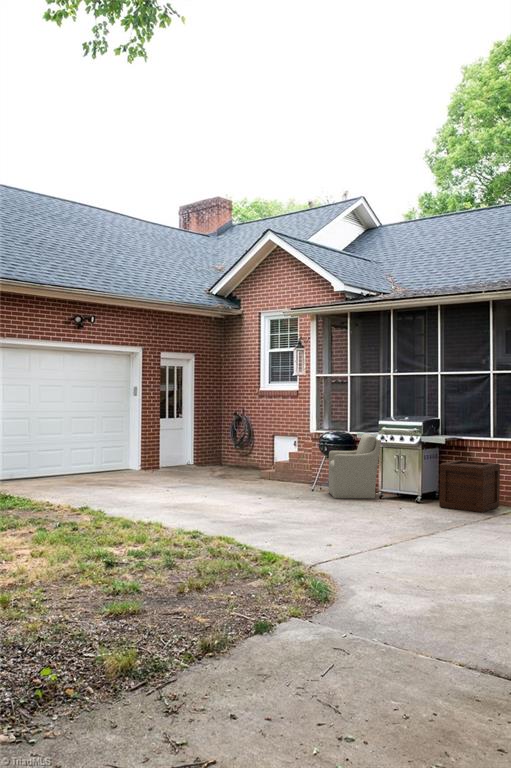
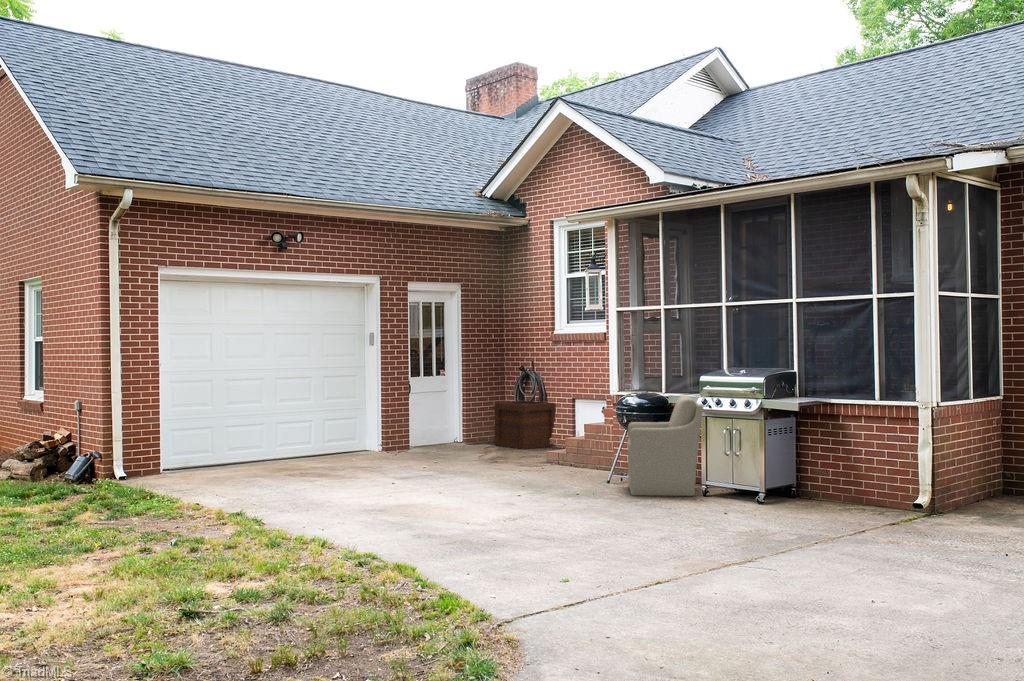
wooden crate: present [439,460,500,513] -> present [494,401,556,449]

